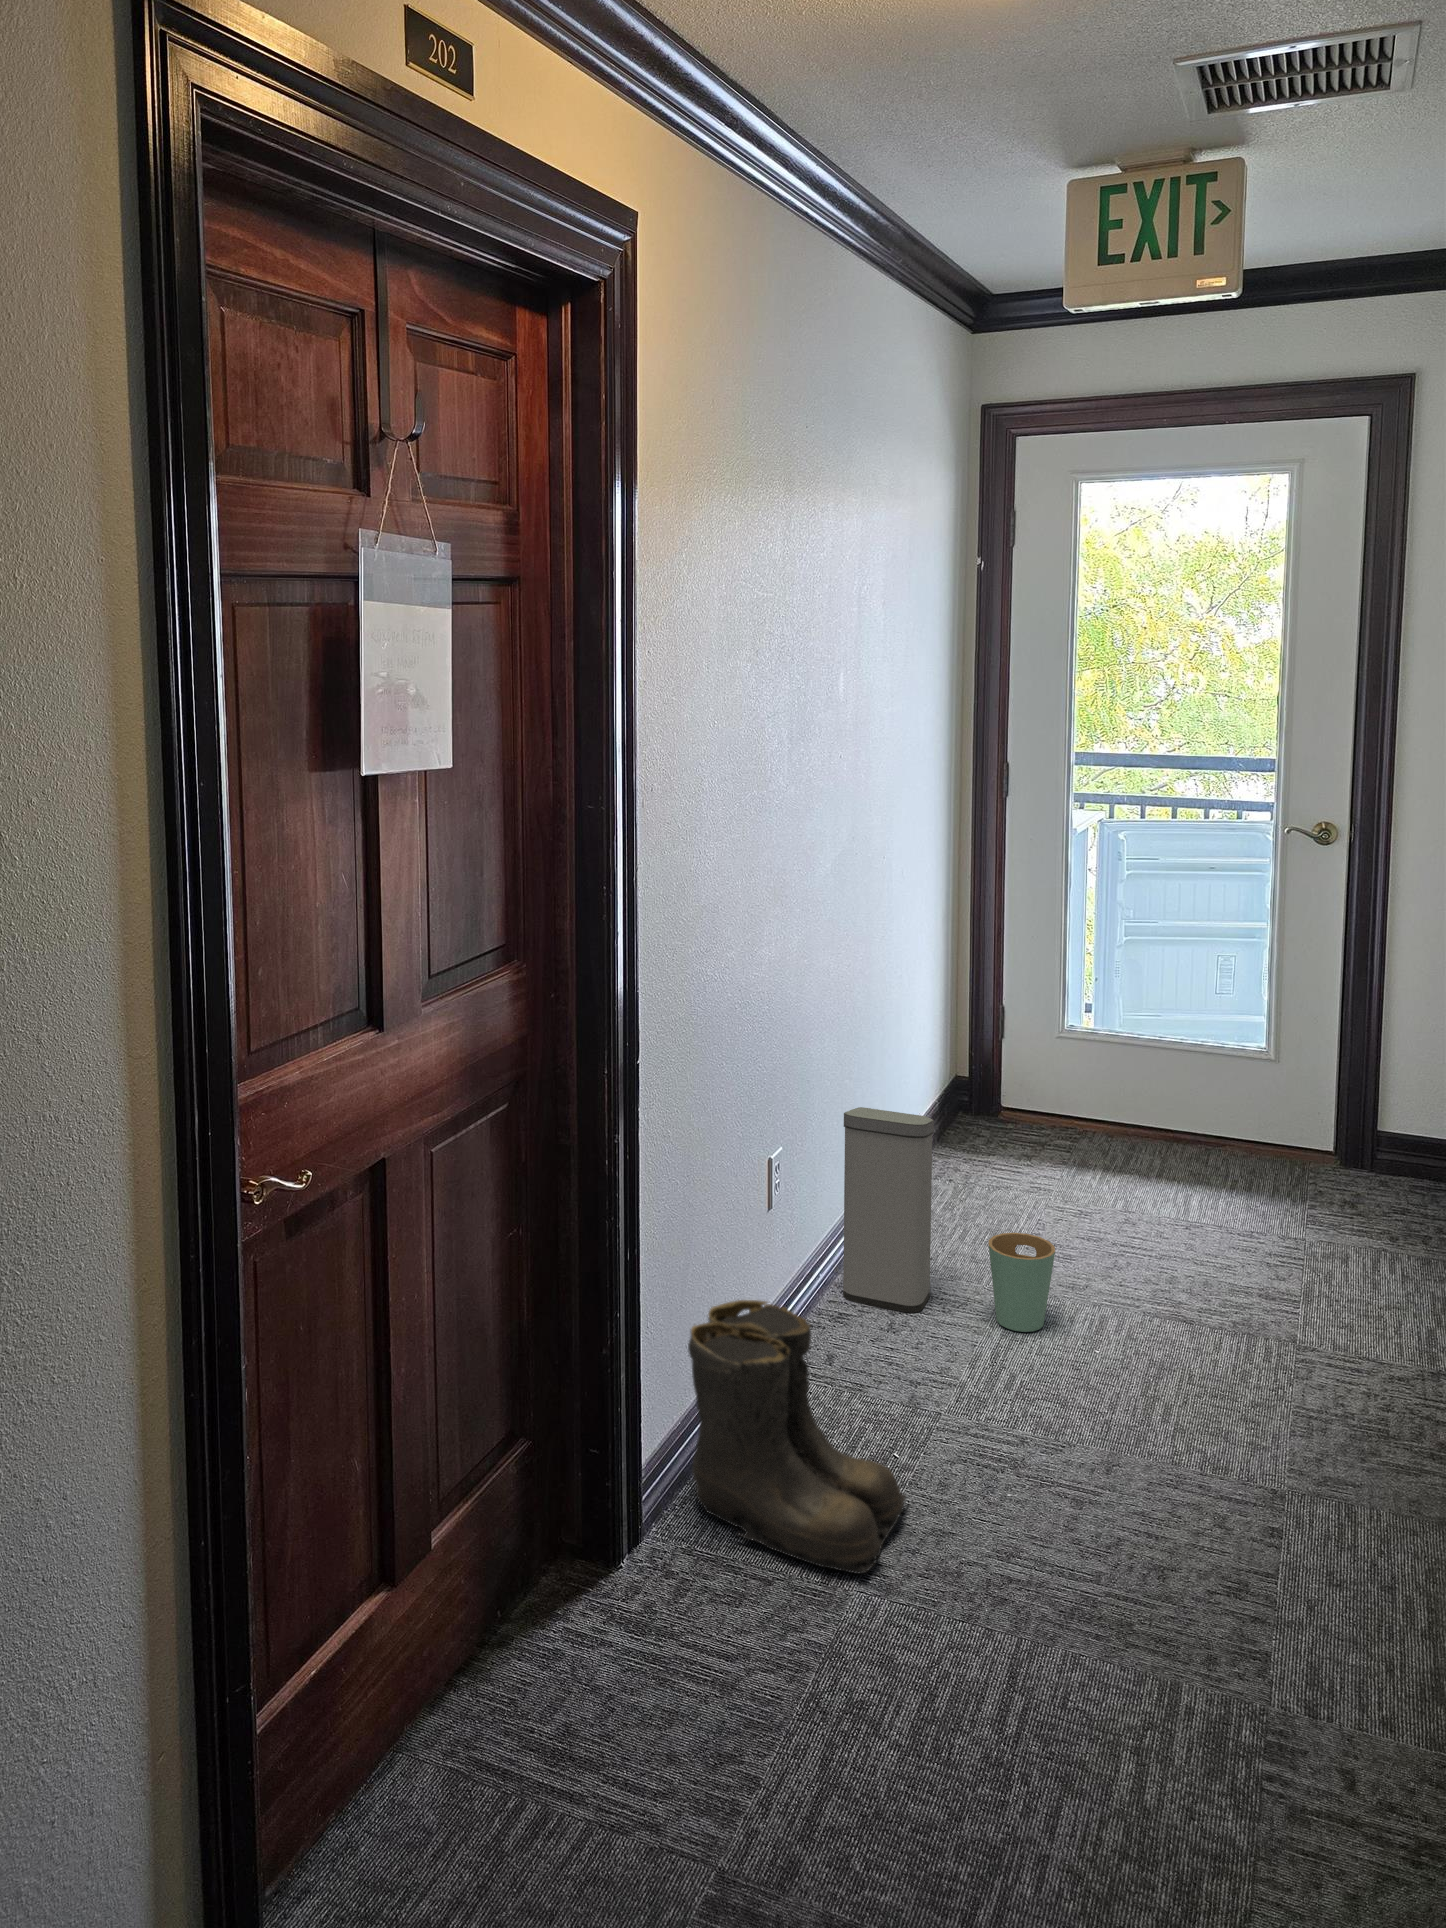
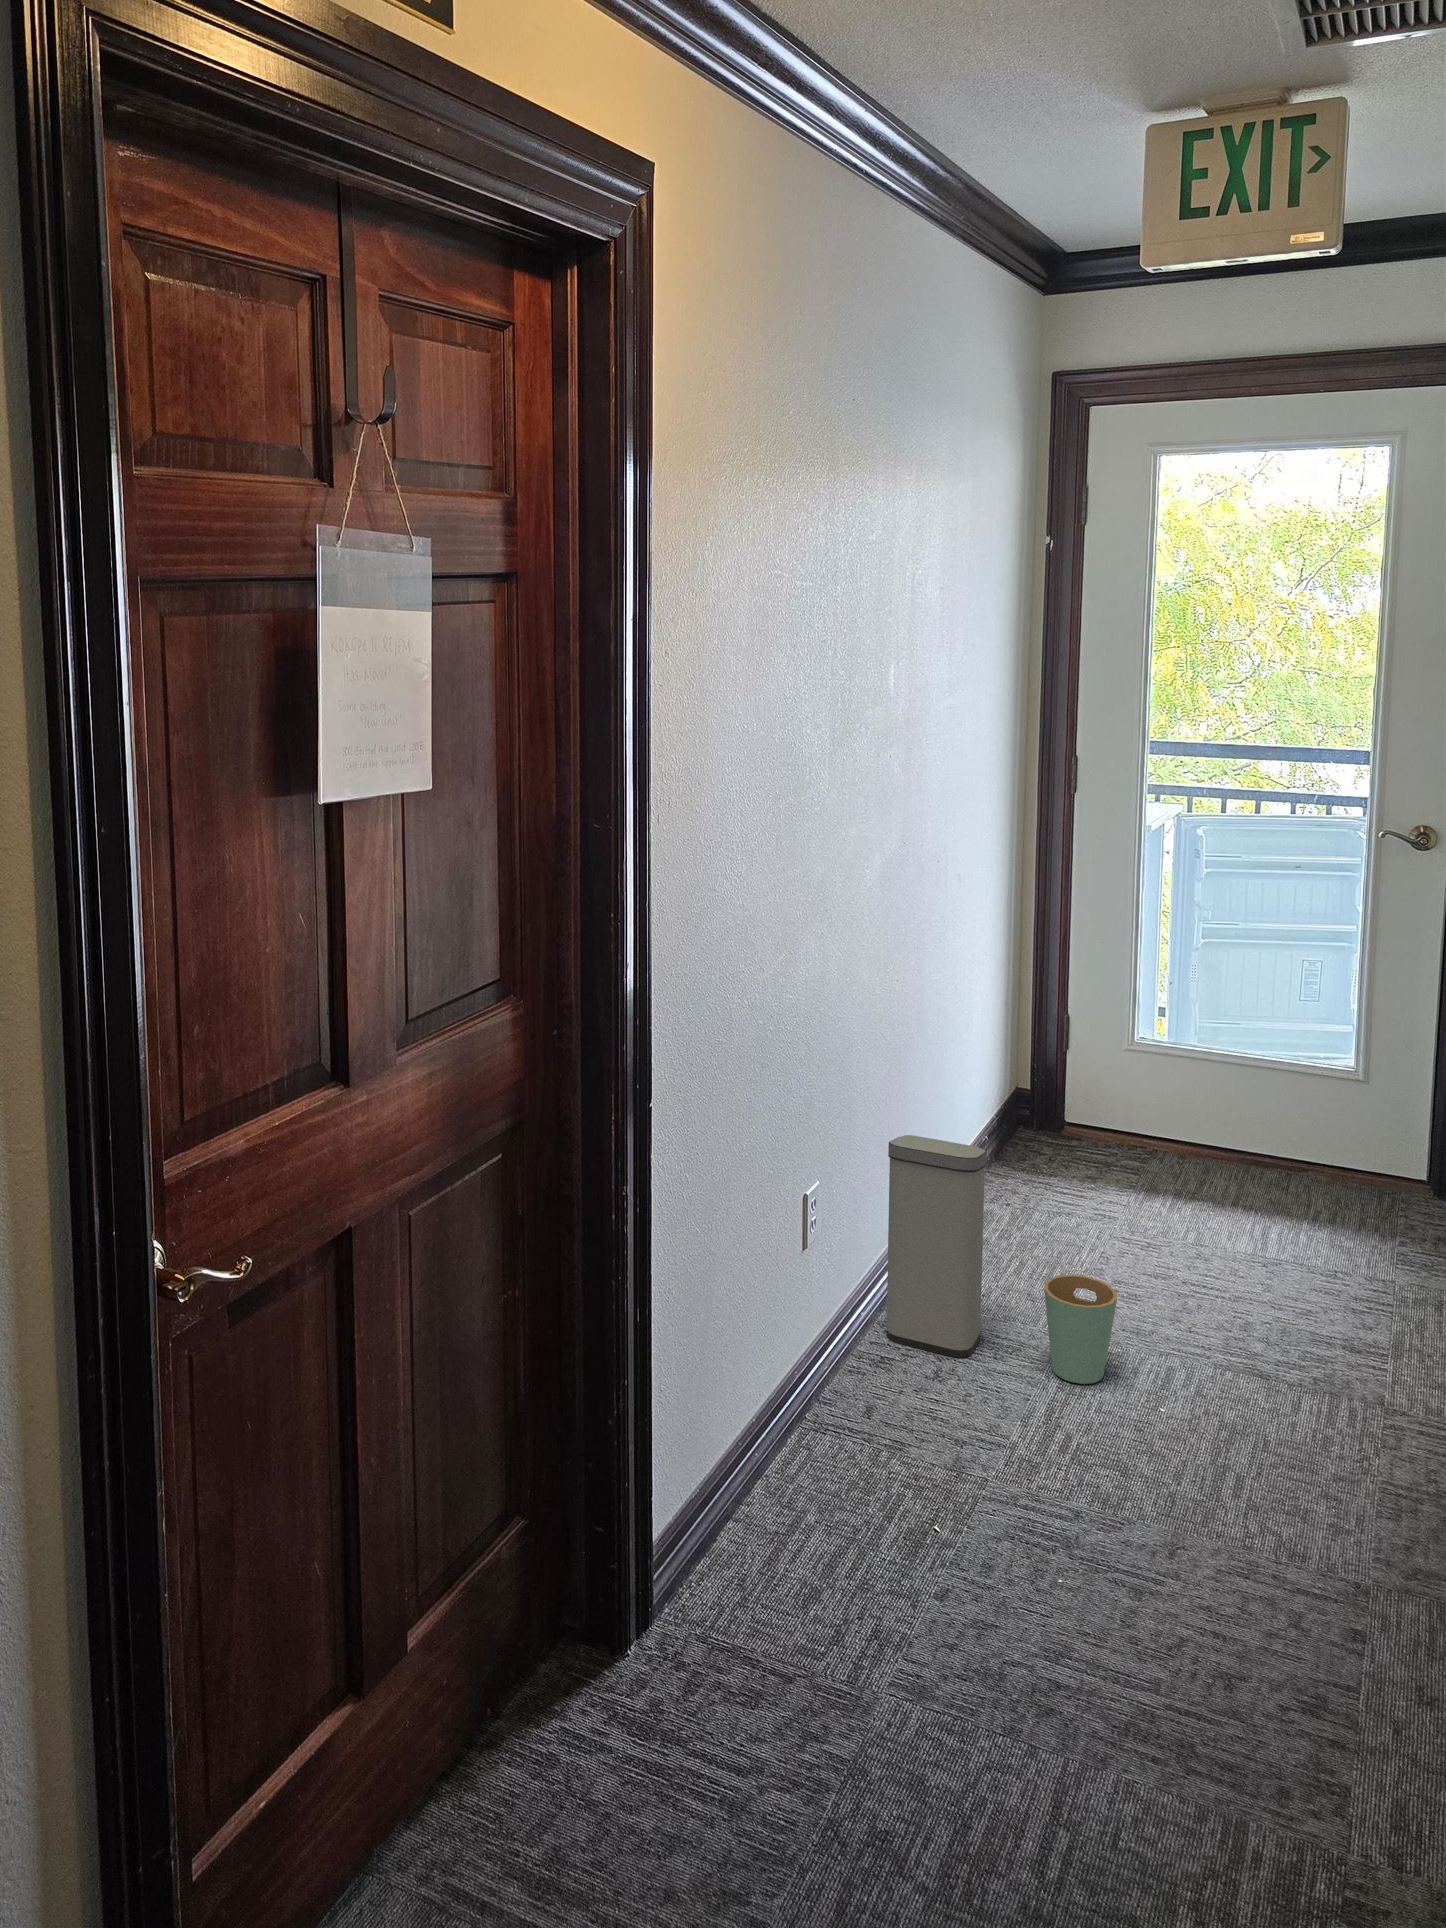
boots: present [688,1300,906,1574] -> none [706,1358,946,1672]

